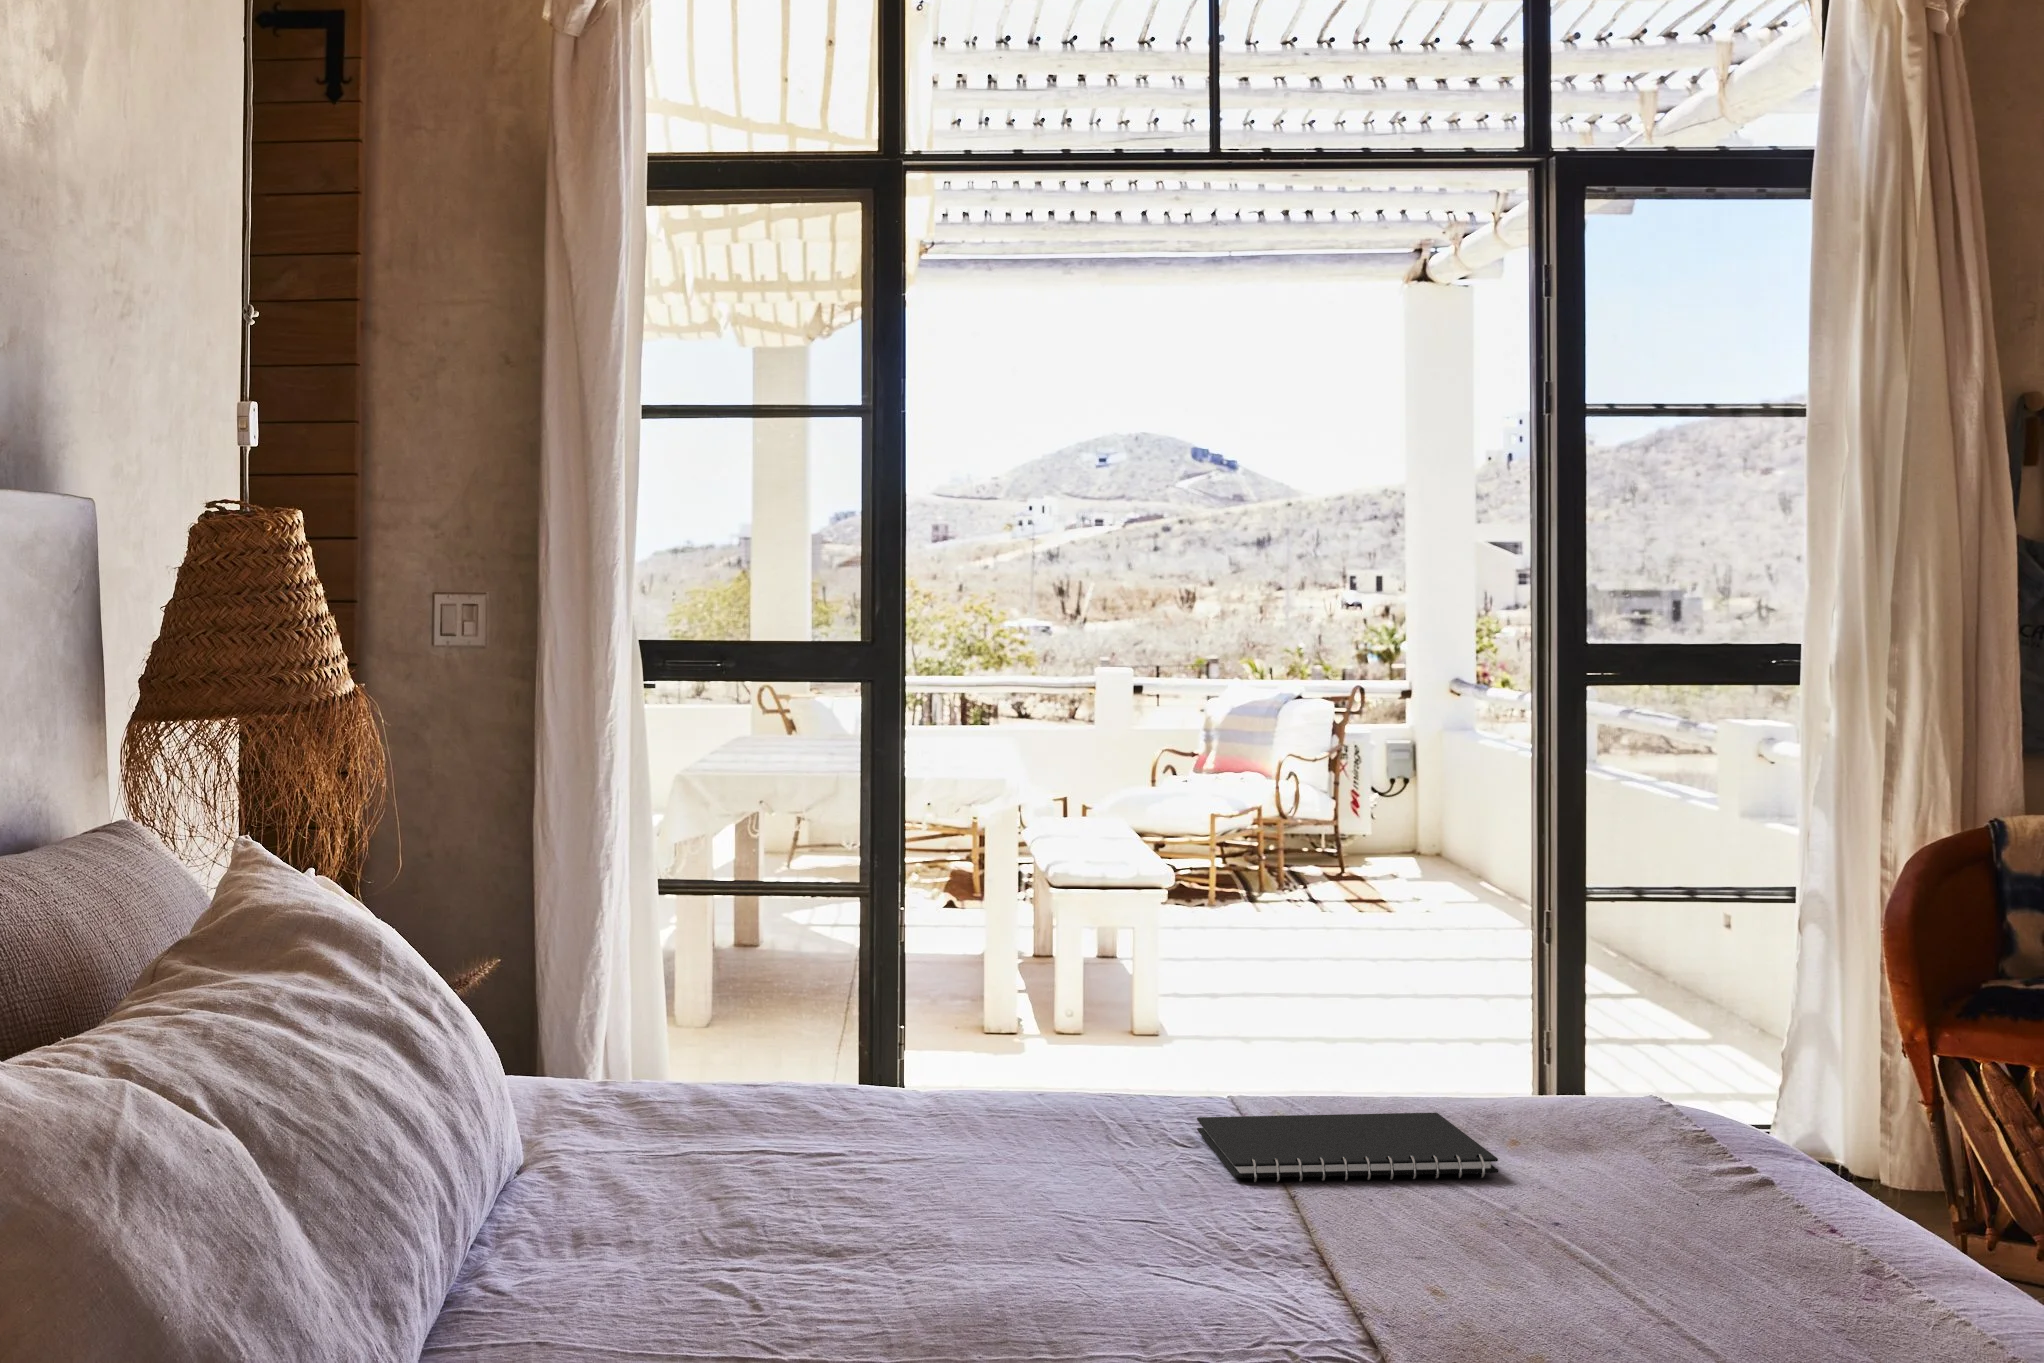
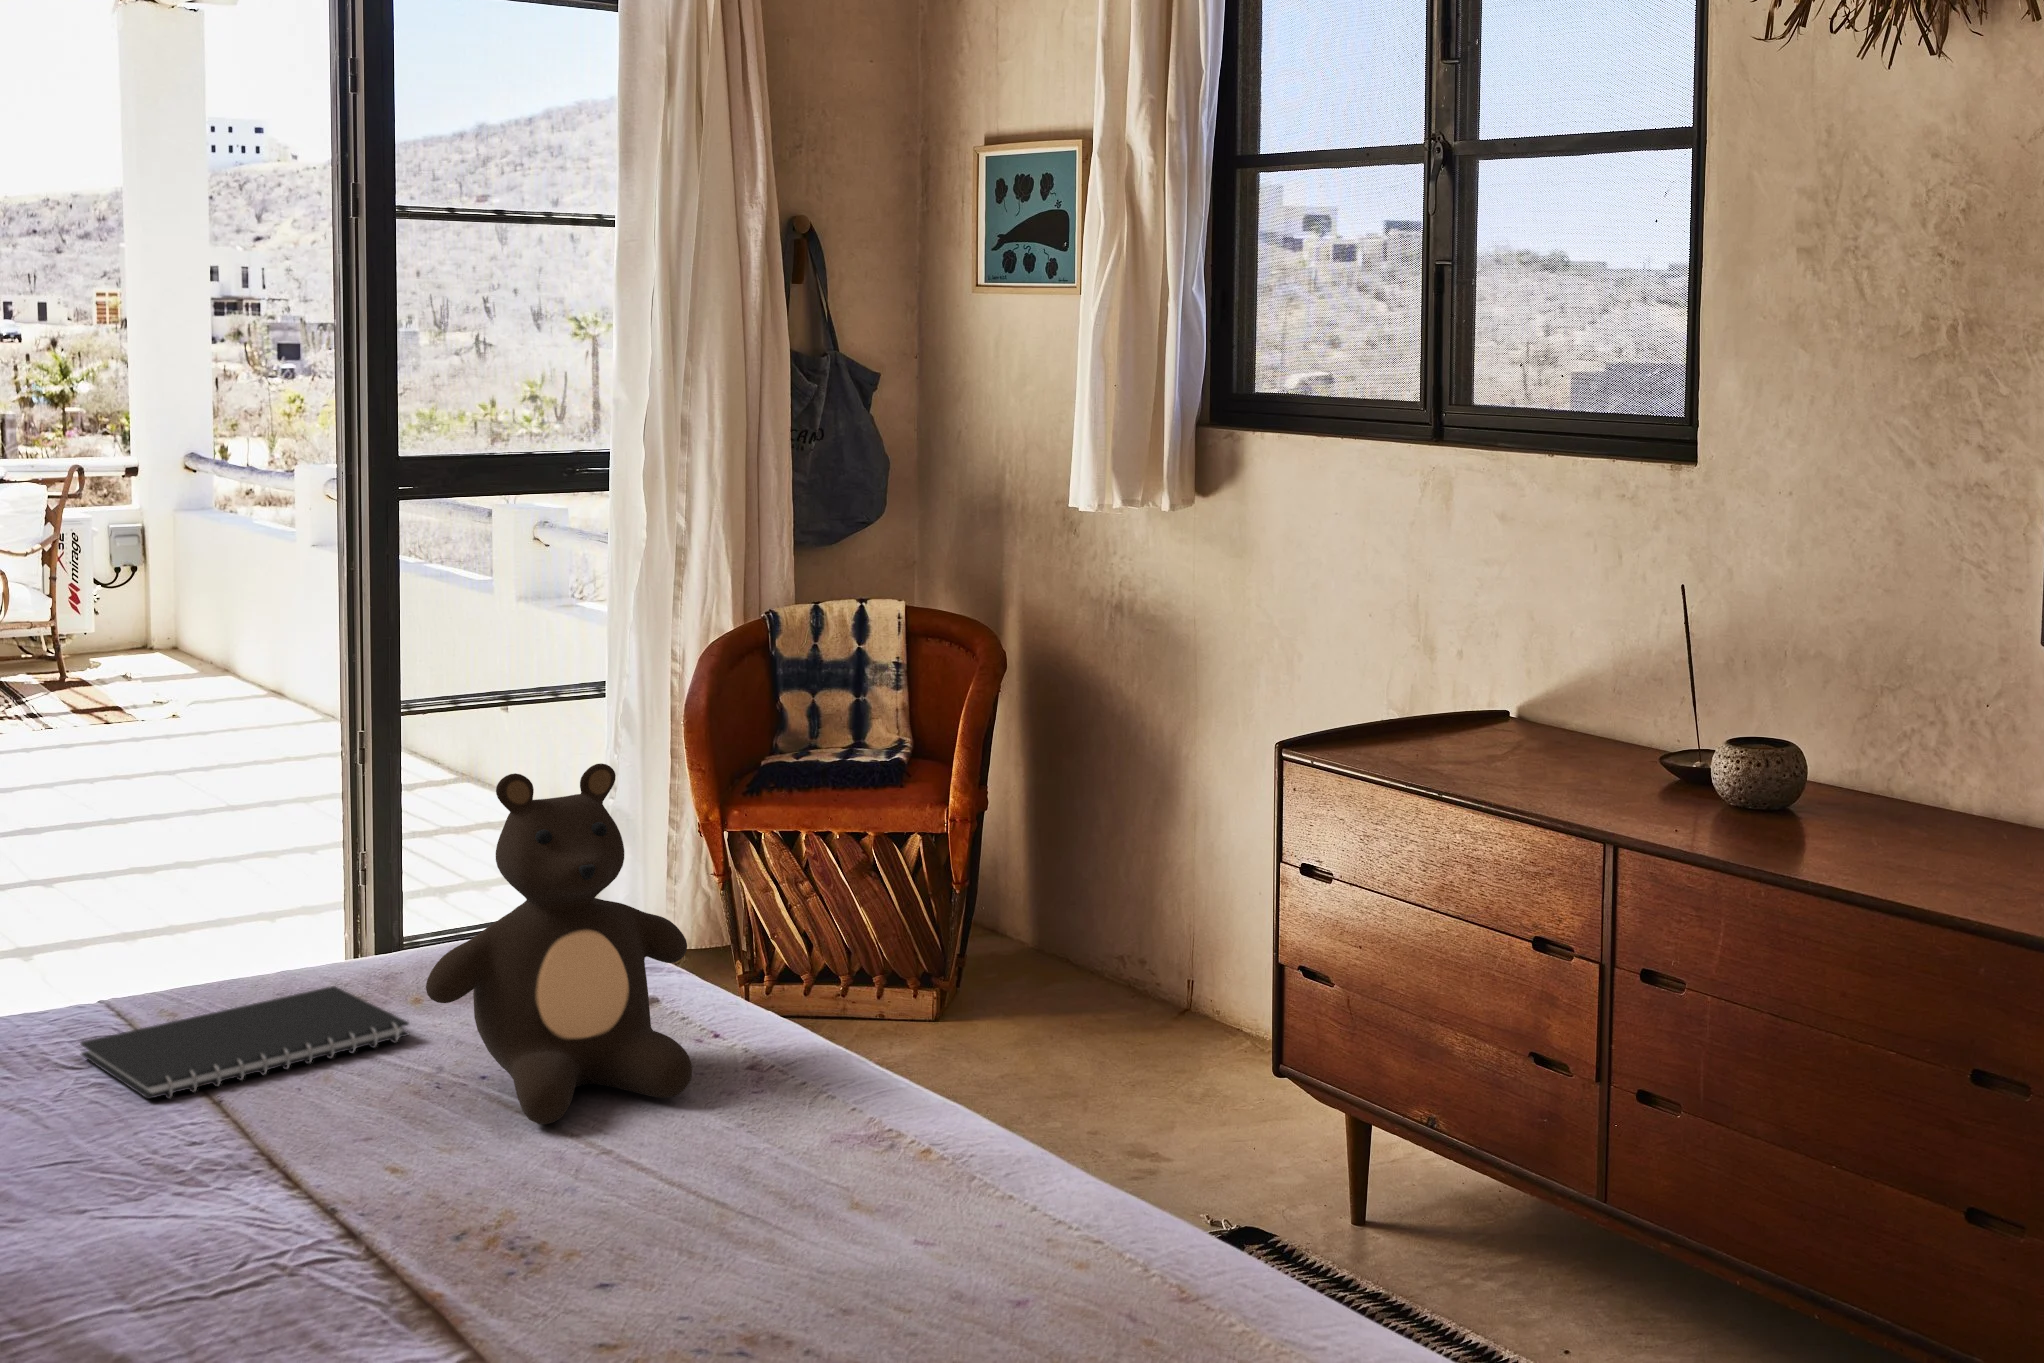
teddy bear: none [1492,886,1809,1298] -> present [426,763,692,1124]

